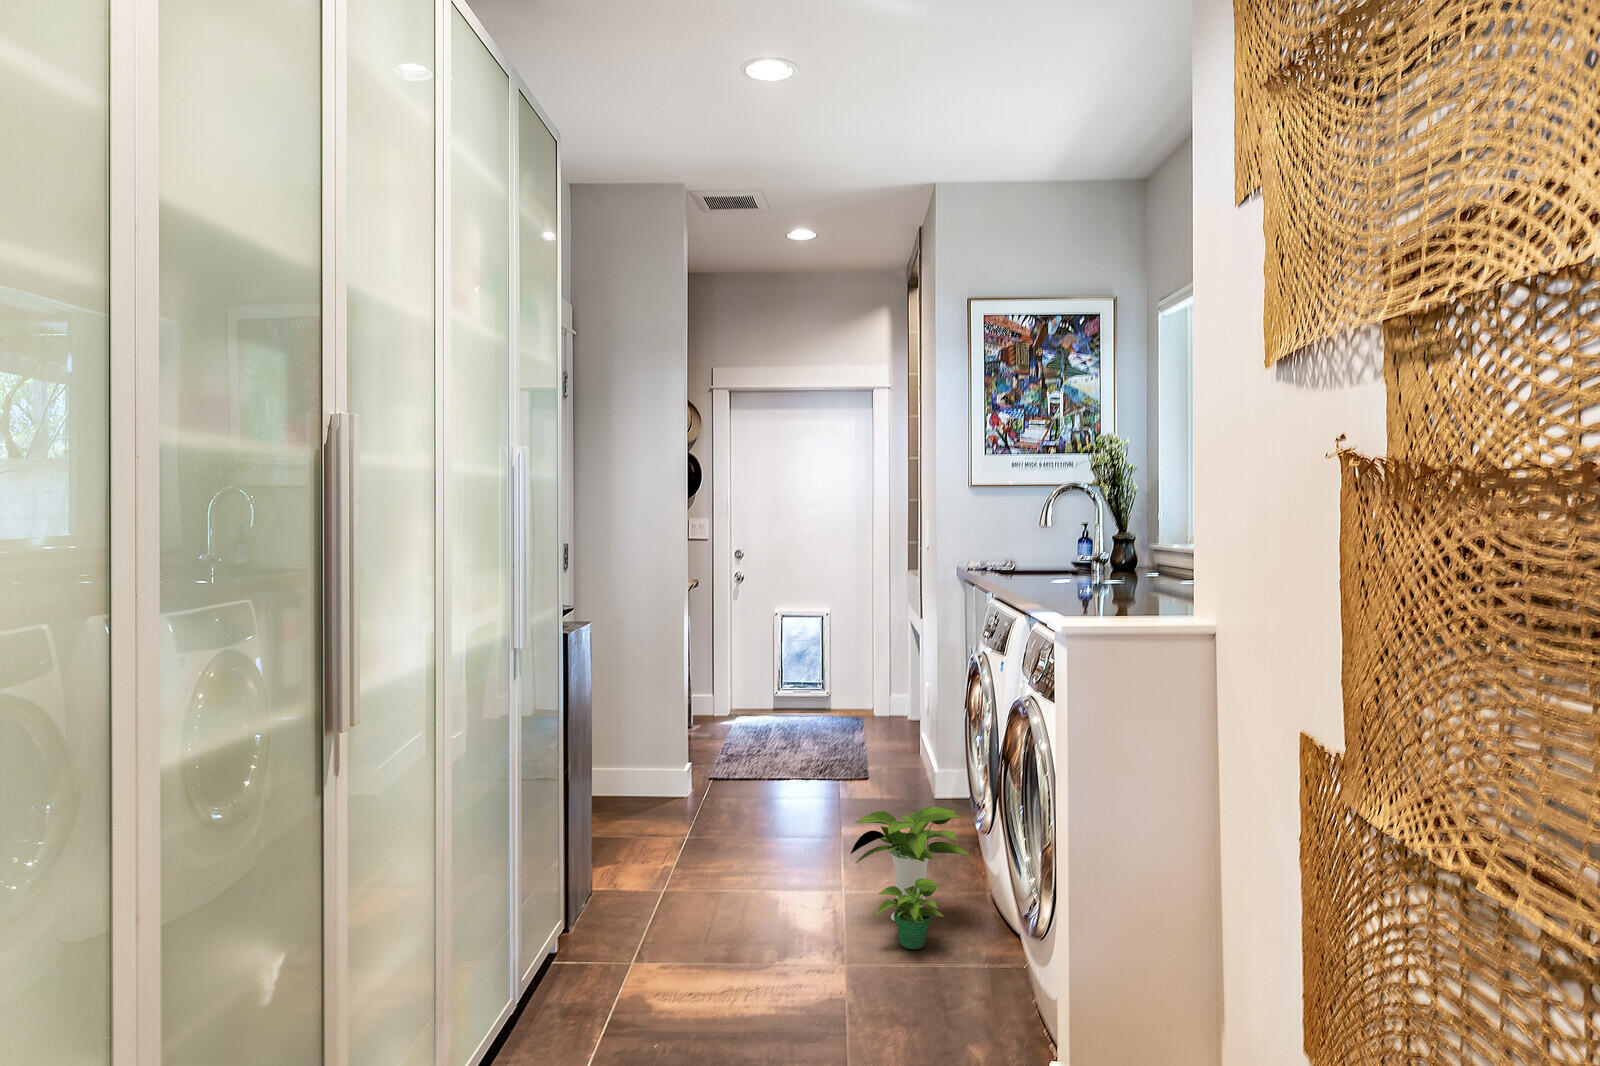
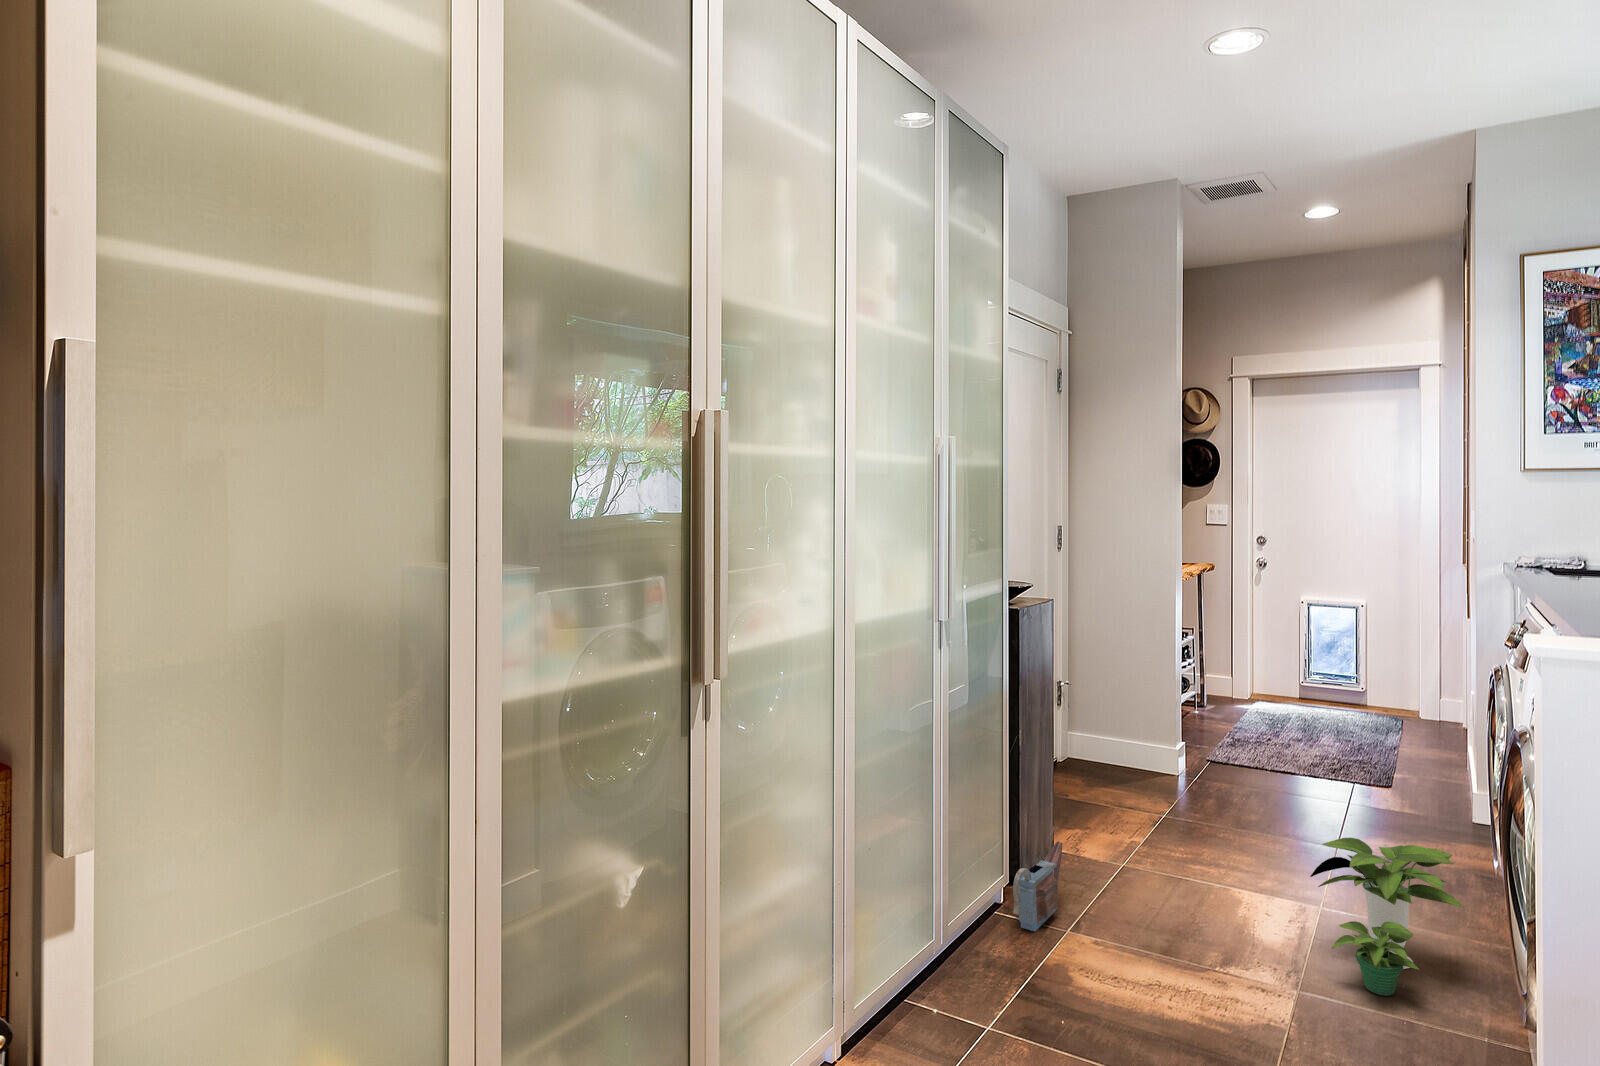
watering can: none [567,867,609,974] -> present [1013,841,1063,931]

